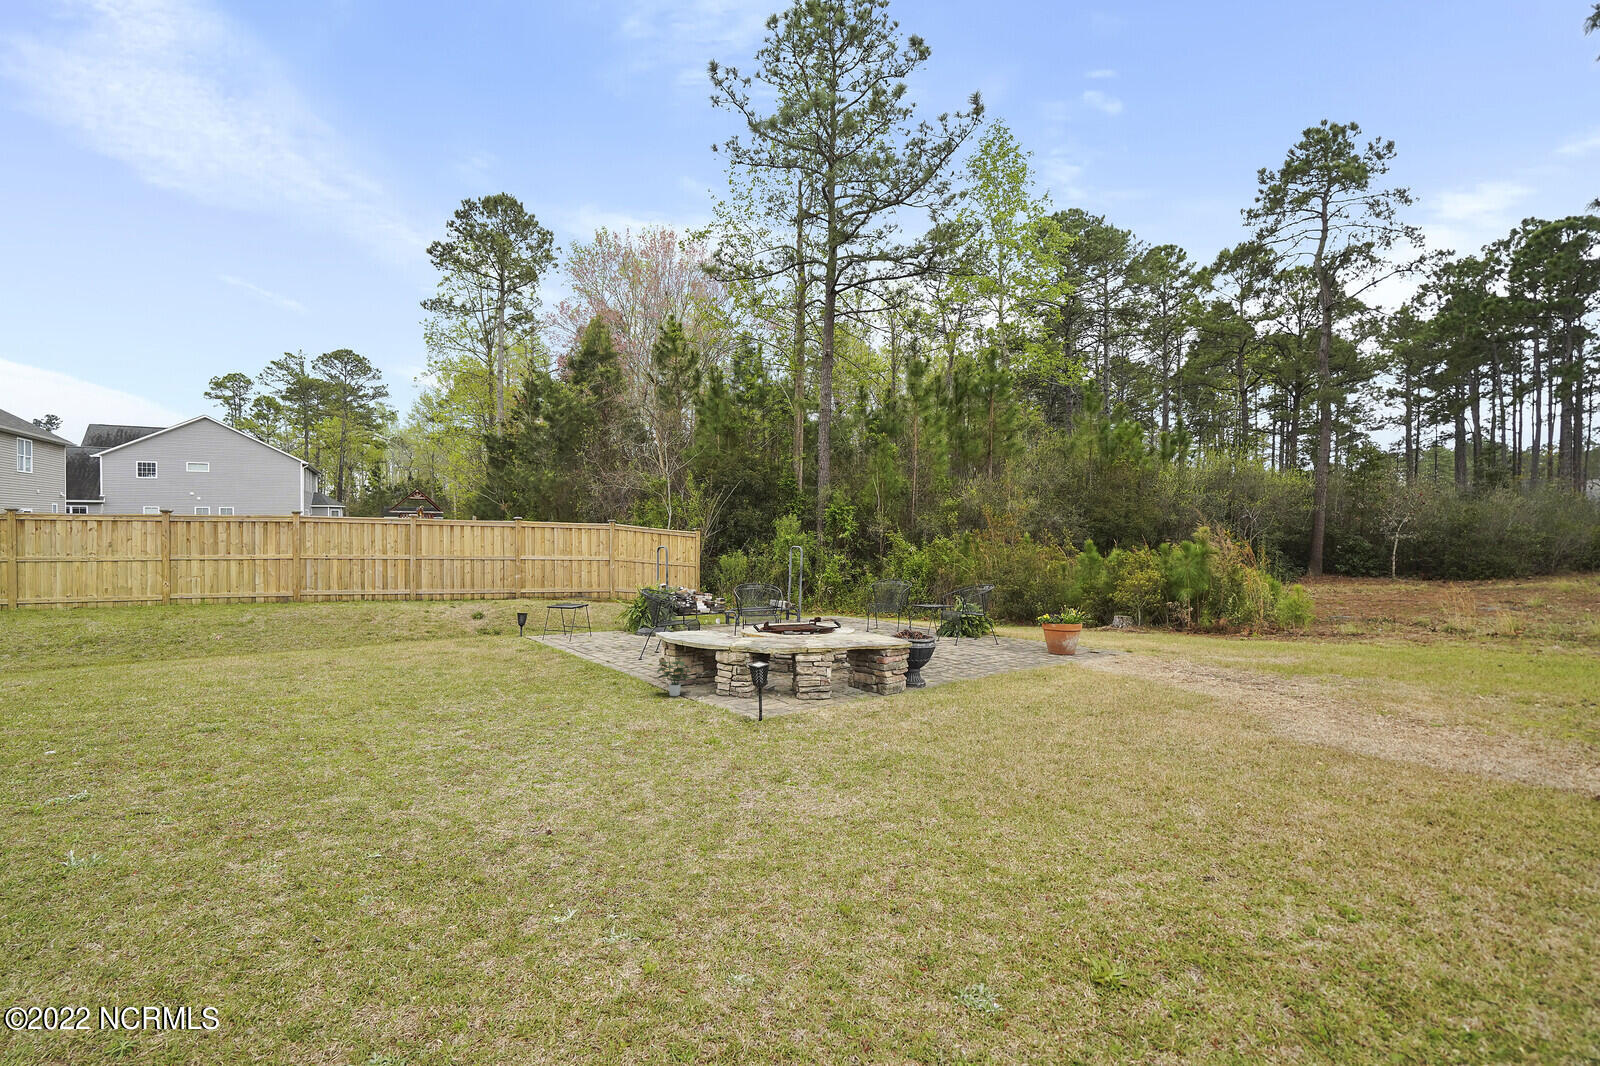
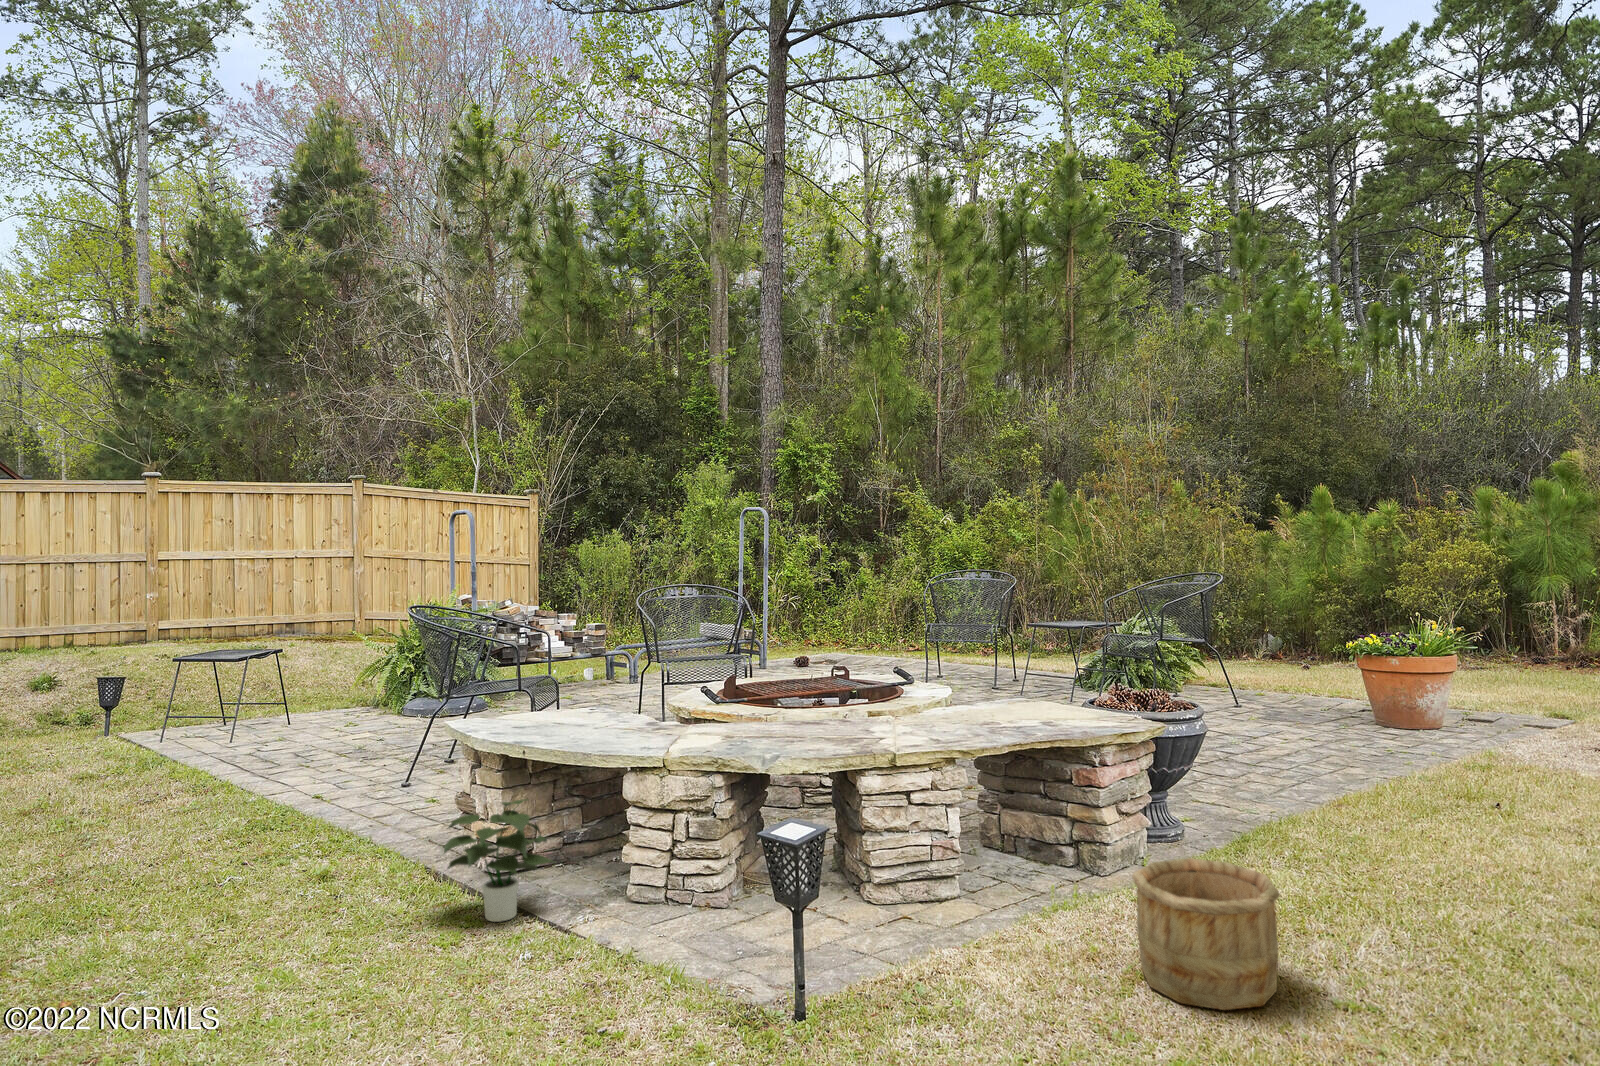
wooden bucket: none [866,682,908,723] -> present [1132,858,1280,1010]

